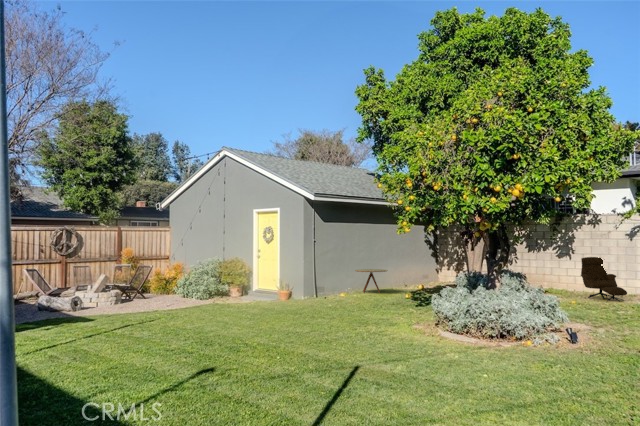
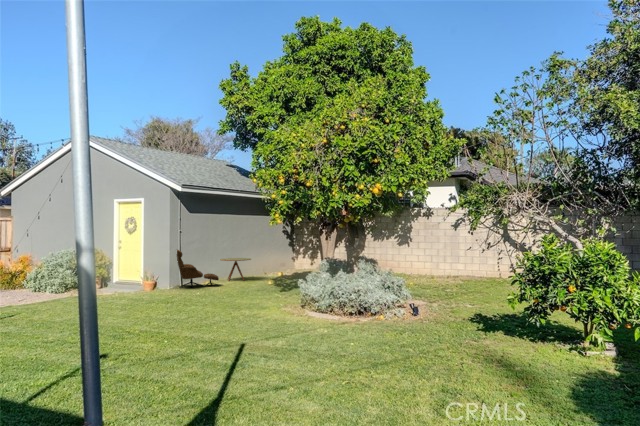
lounge chair: present [581,257,627,302] -> present [177,250,219,288]

